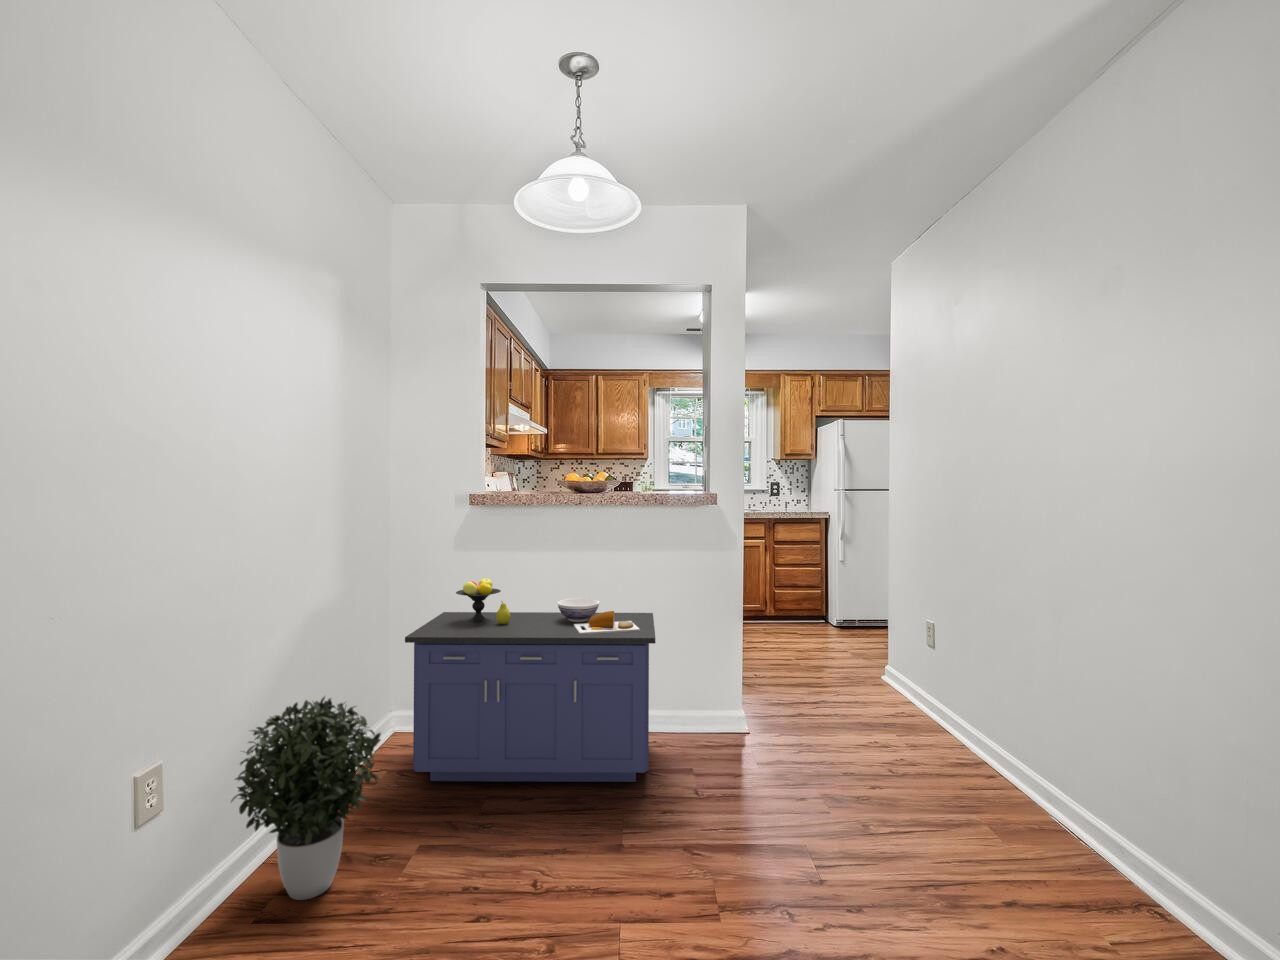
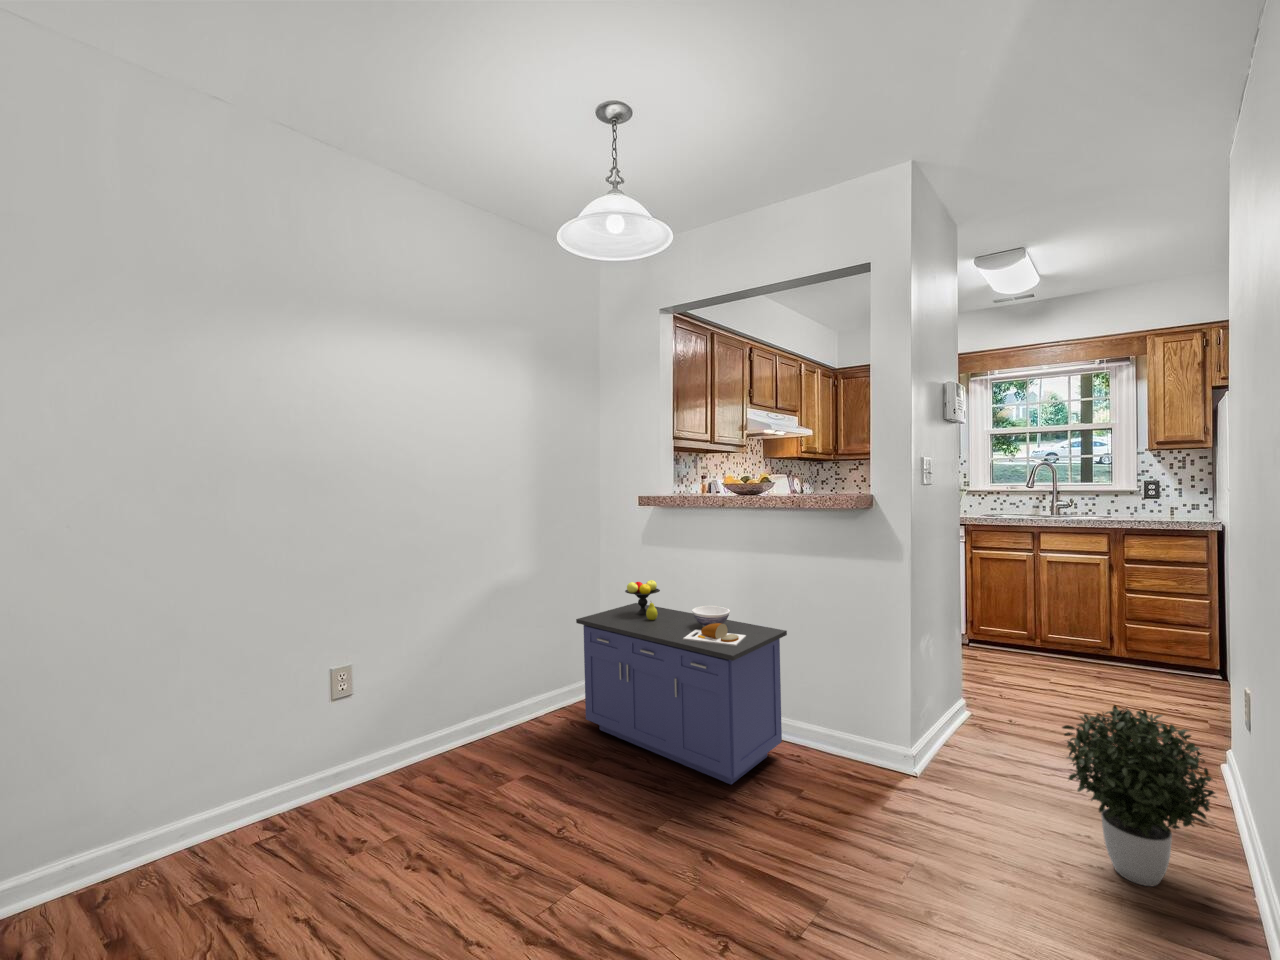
potted plant: present [231,697,381,900] -> present [1062,705,1216,886]

